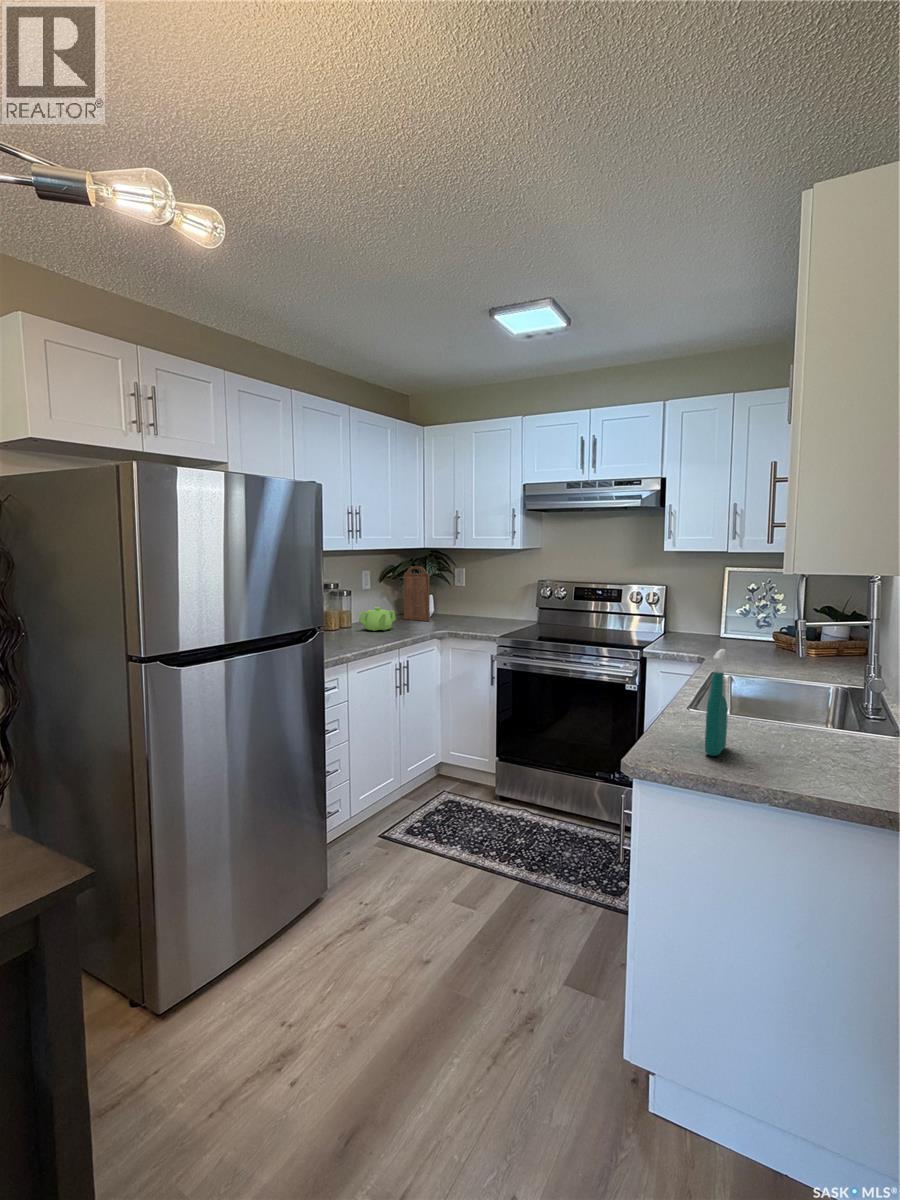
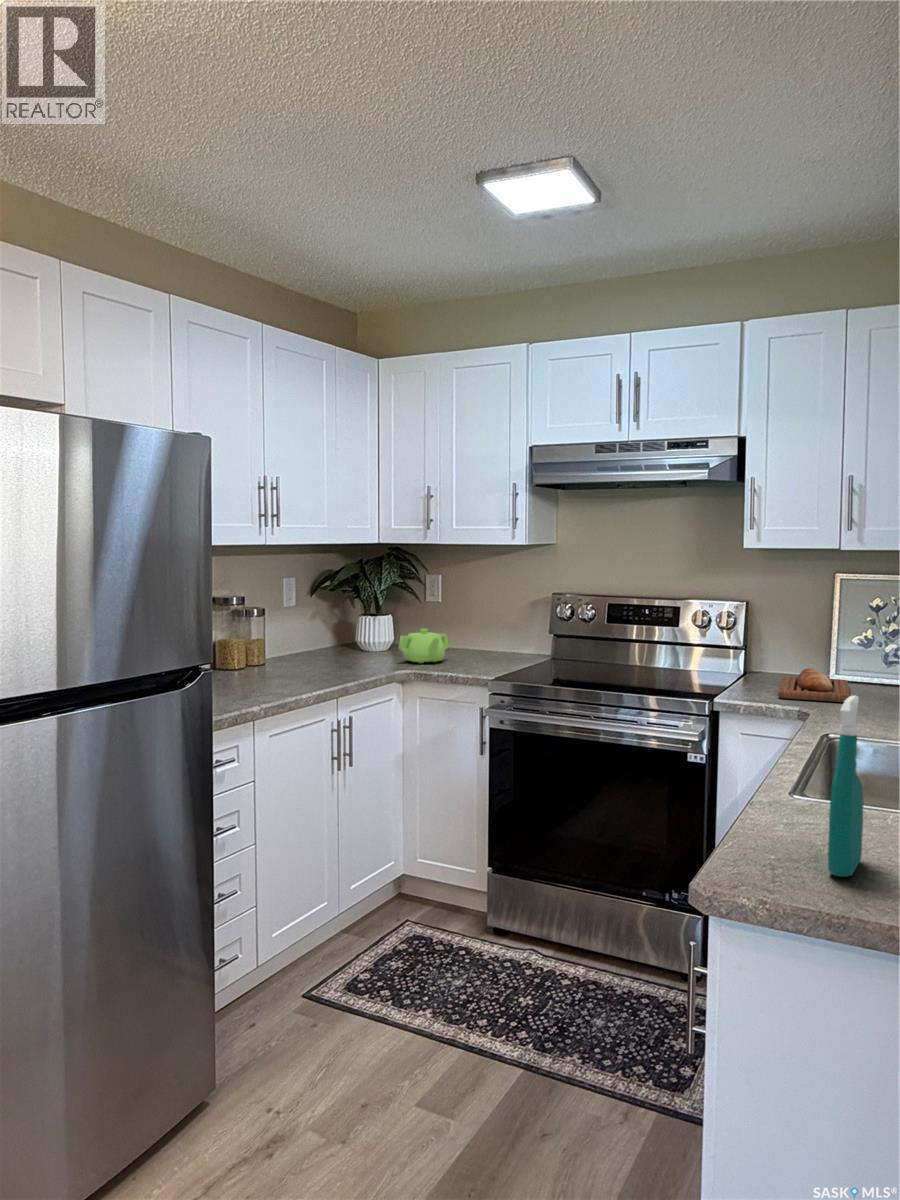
cutting board: present [404,566,430,621] -> none [349,573,388,656]
teapot: present [359,607,396,631] -> present [399,629,449,663]
bread loaf: none [685,630,732,652] -> present [778,668,850,702]

